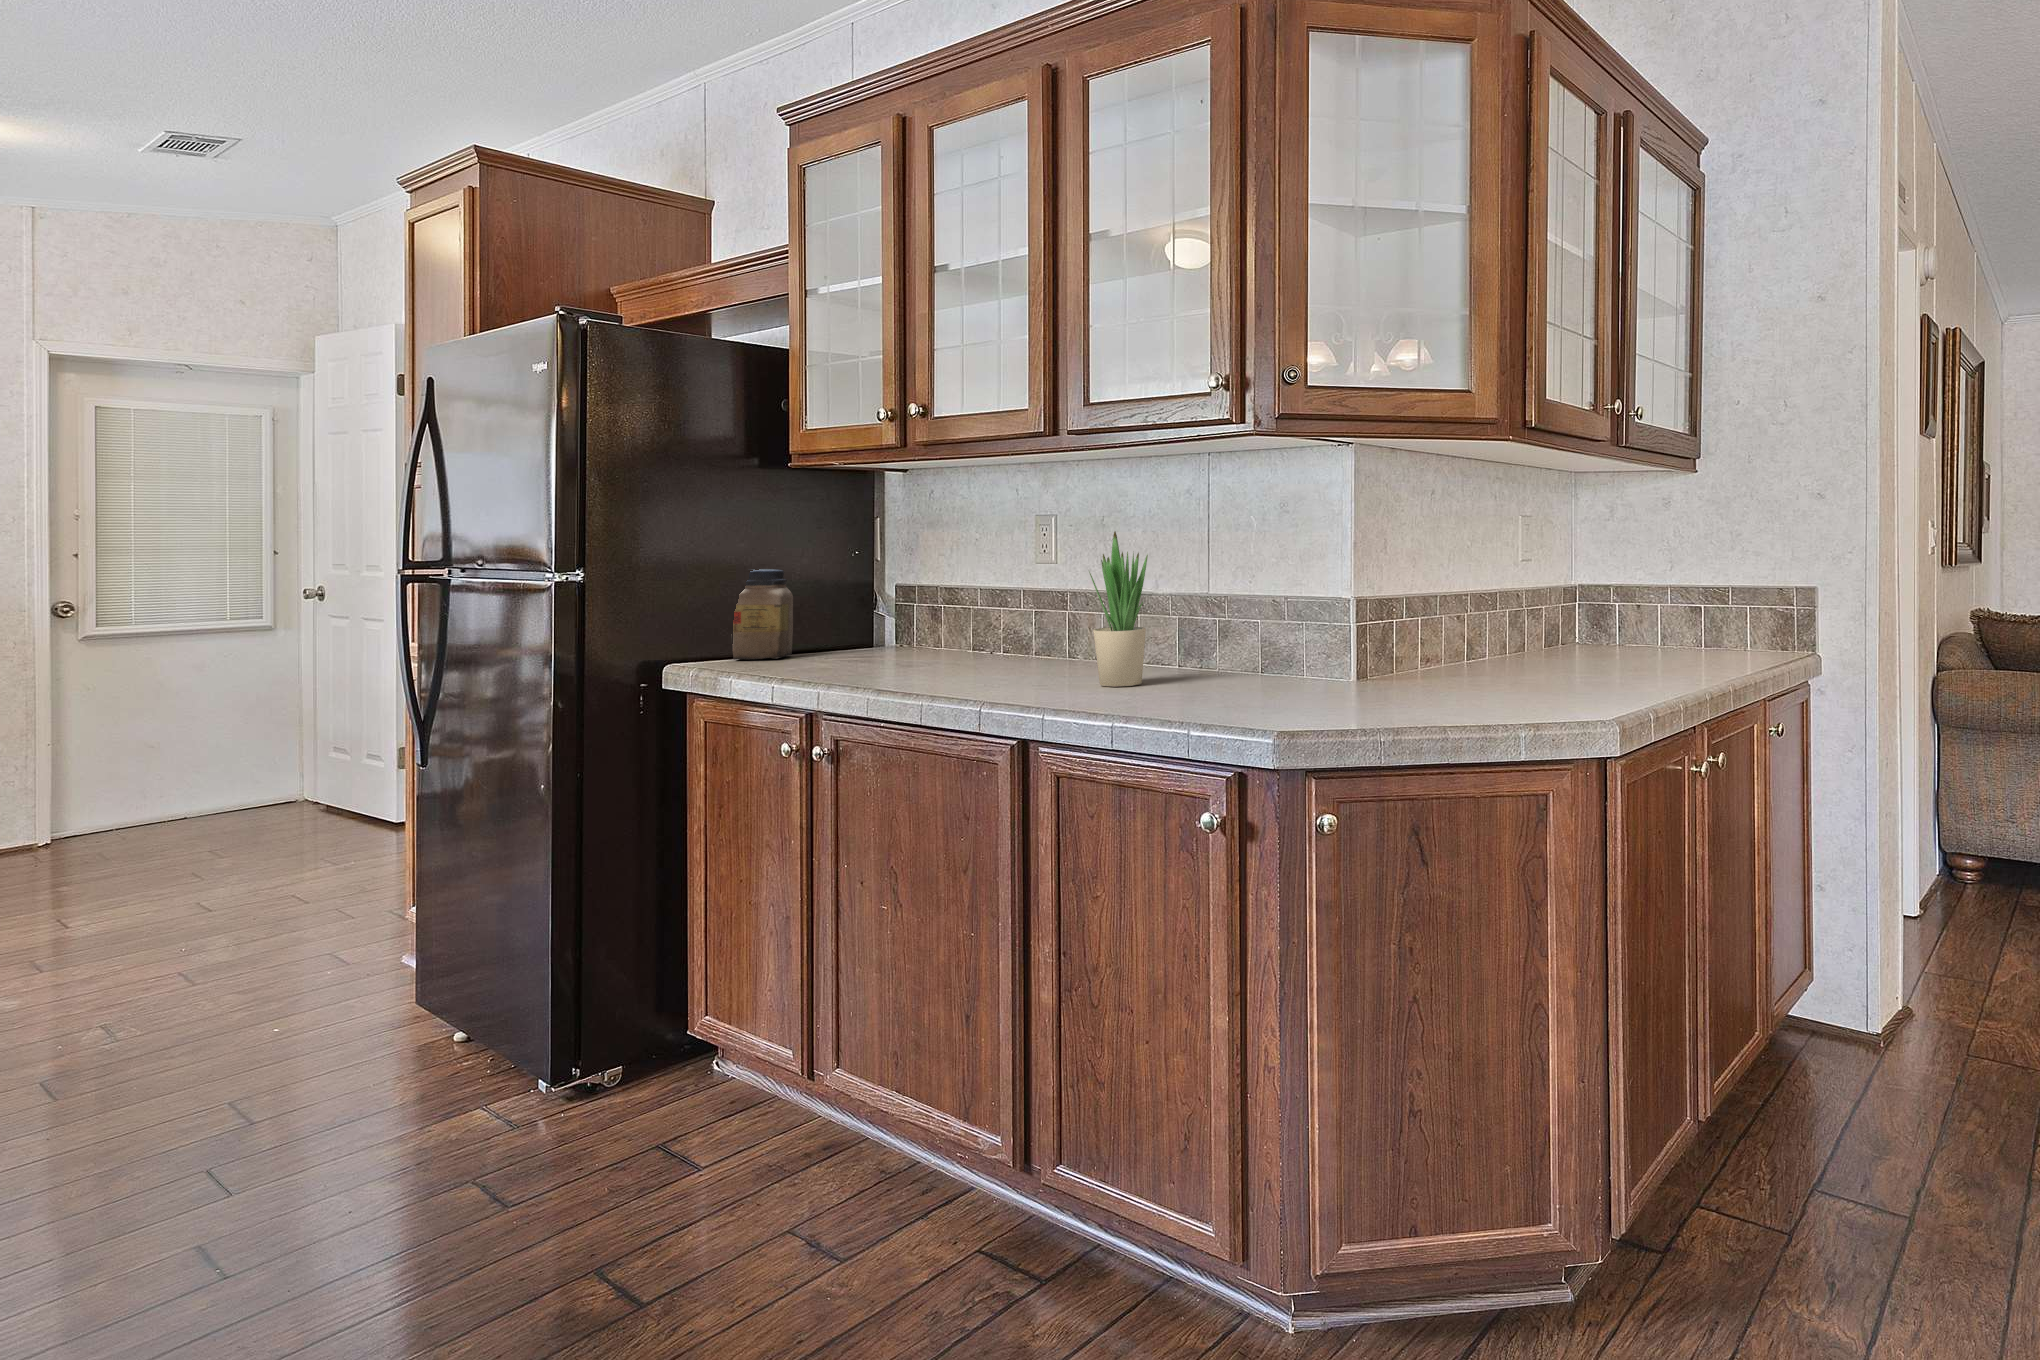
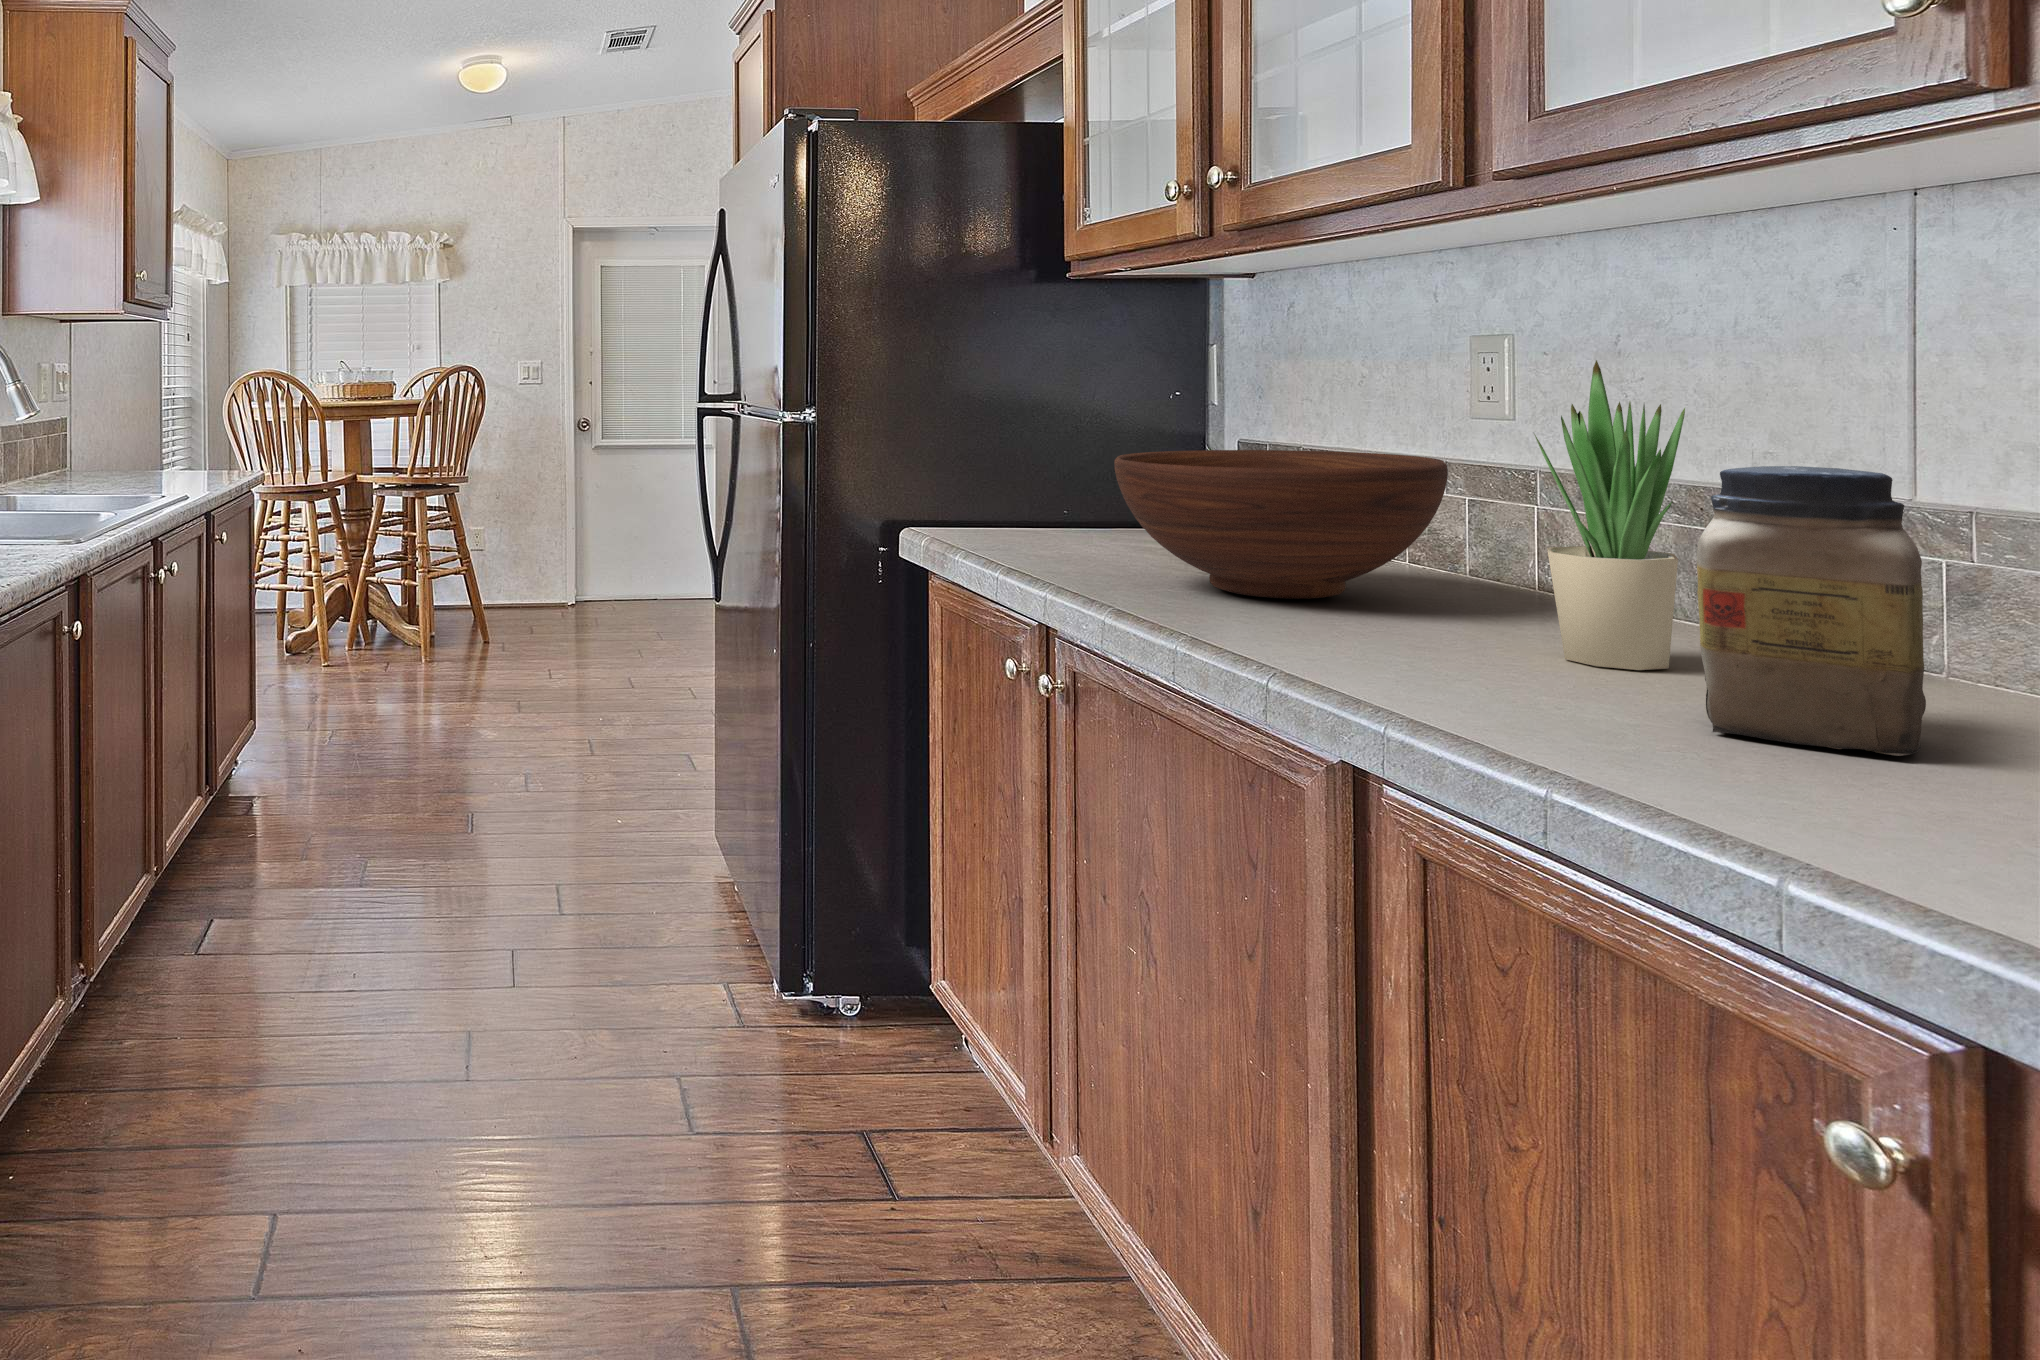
jar: present [732,569,793,660] -> present [1697,466,1926,756]
fruit bowl: none [856,586,1039,678] -> present [1114,450,1448,599]

